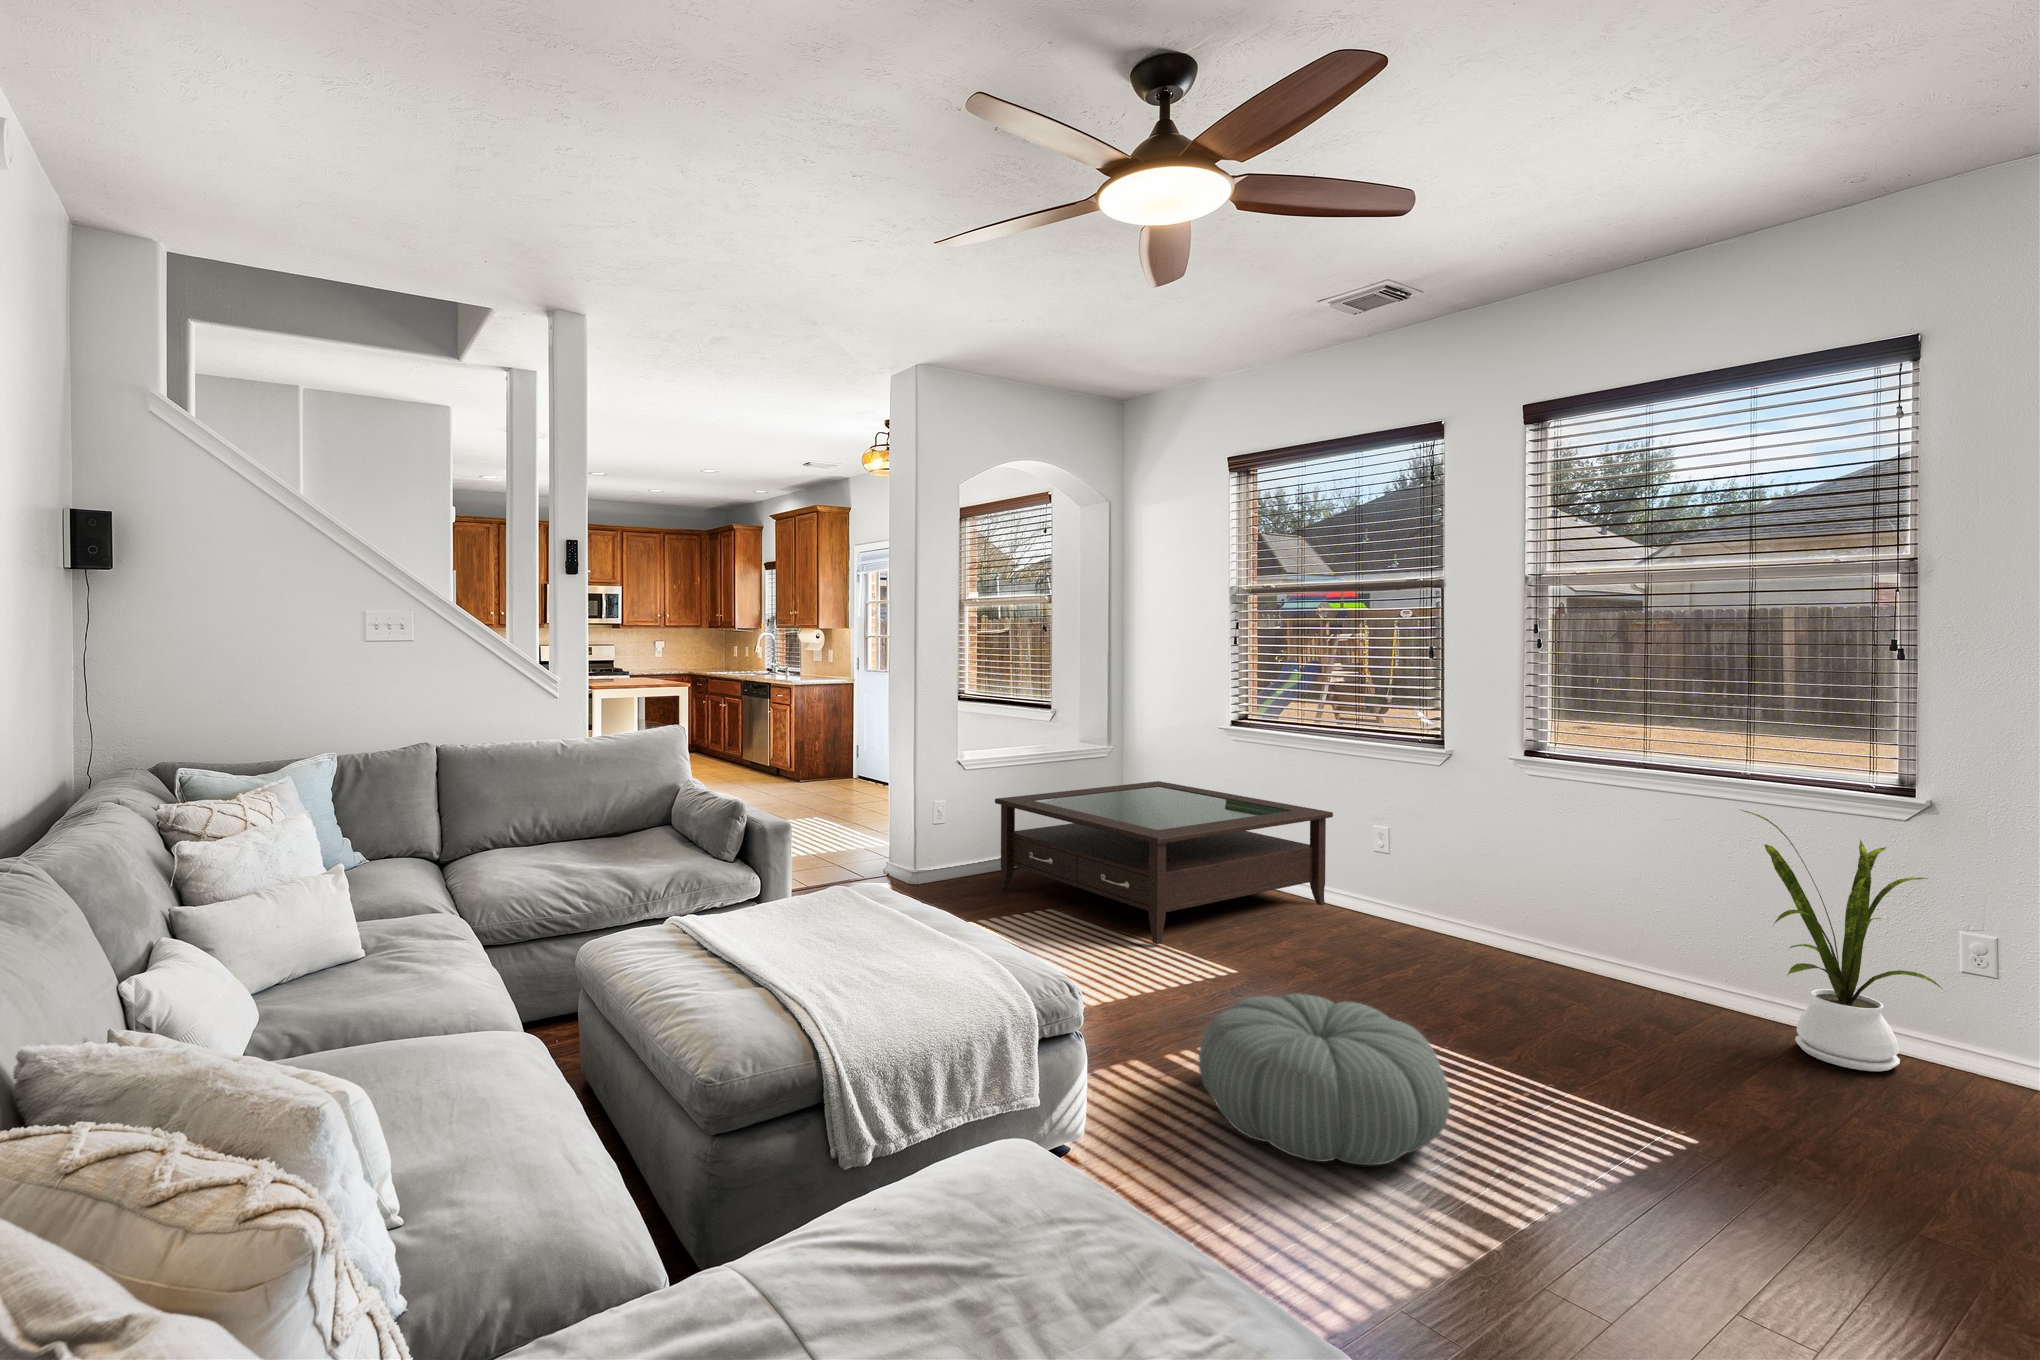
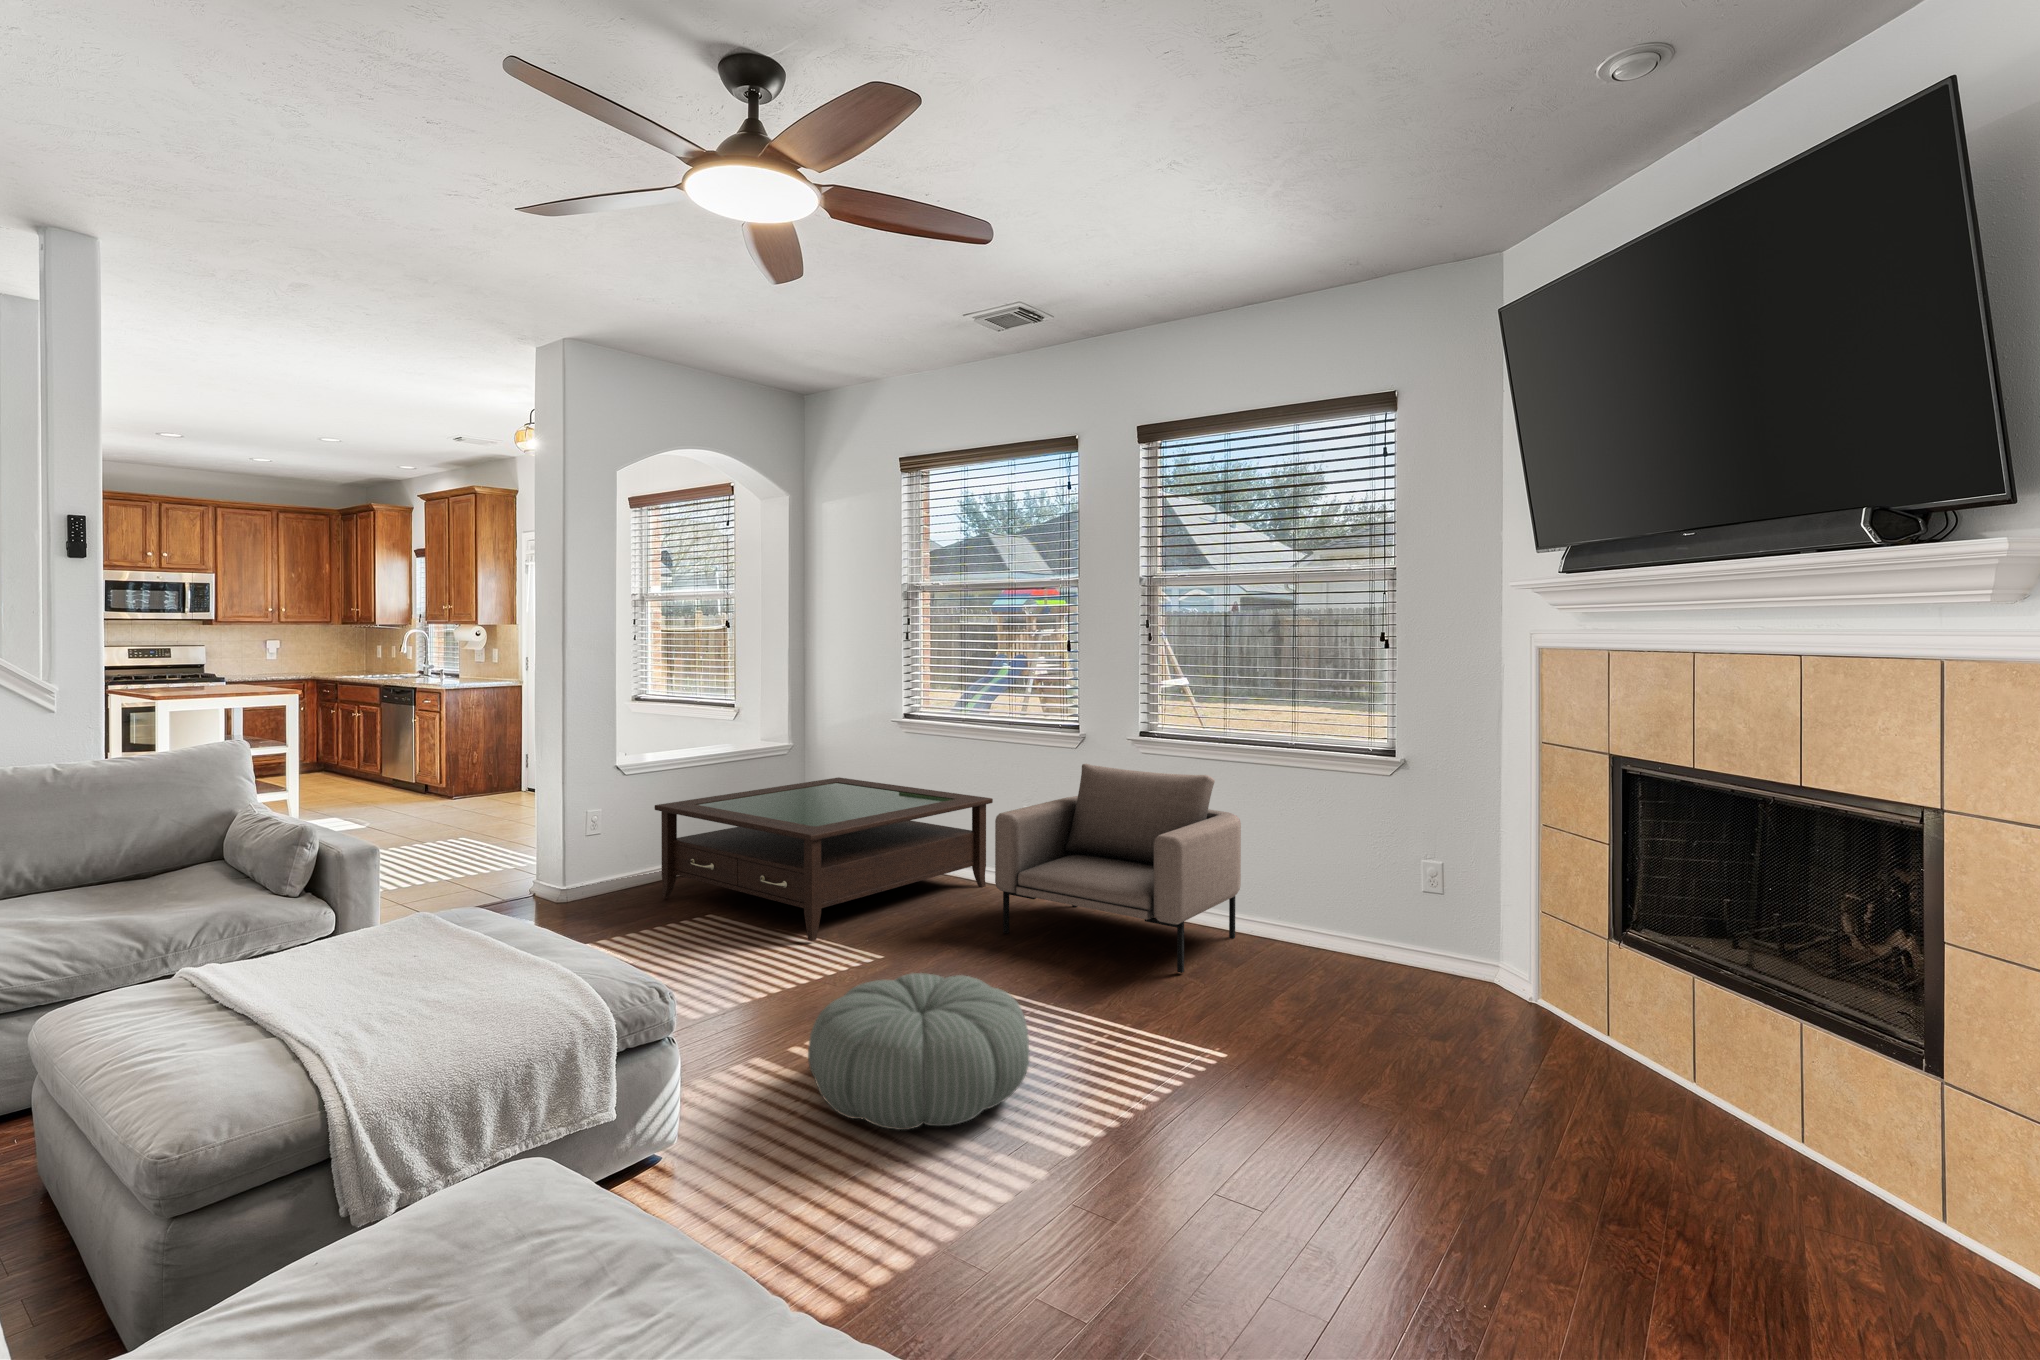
armchair: none [1352,781,1662,1028] -> present [995,764,1241,973]
house plant: present [1741,810,1941,1071] -> none [1286,776,1420,982]

